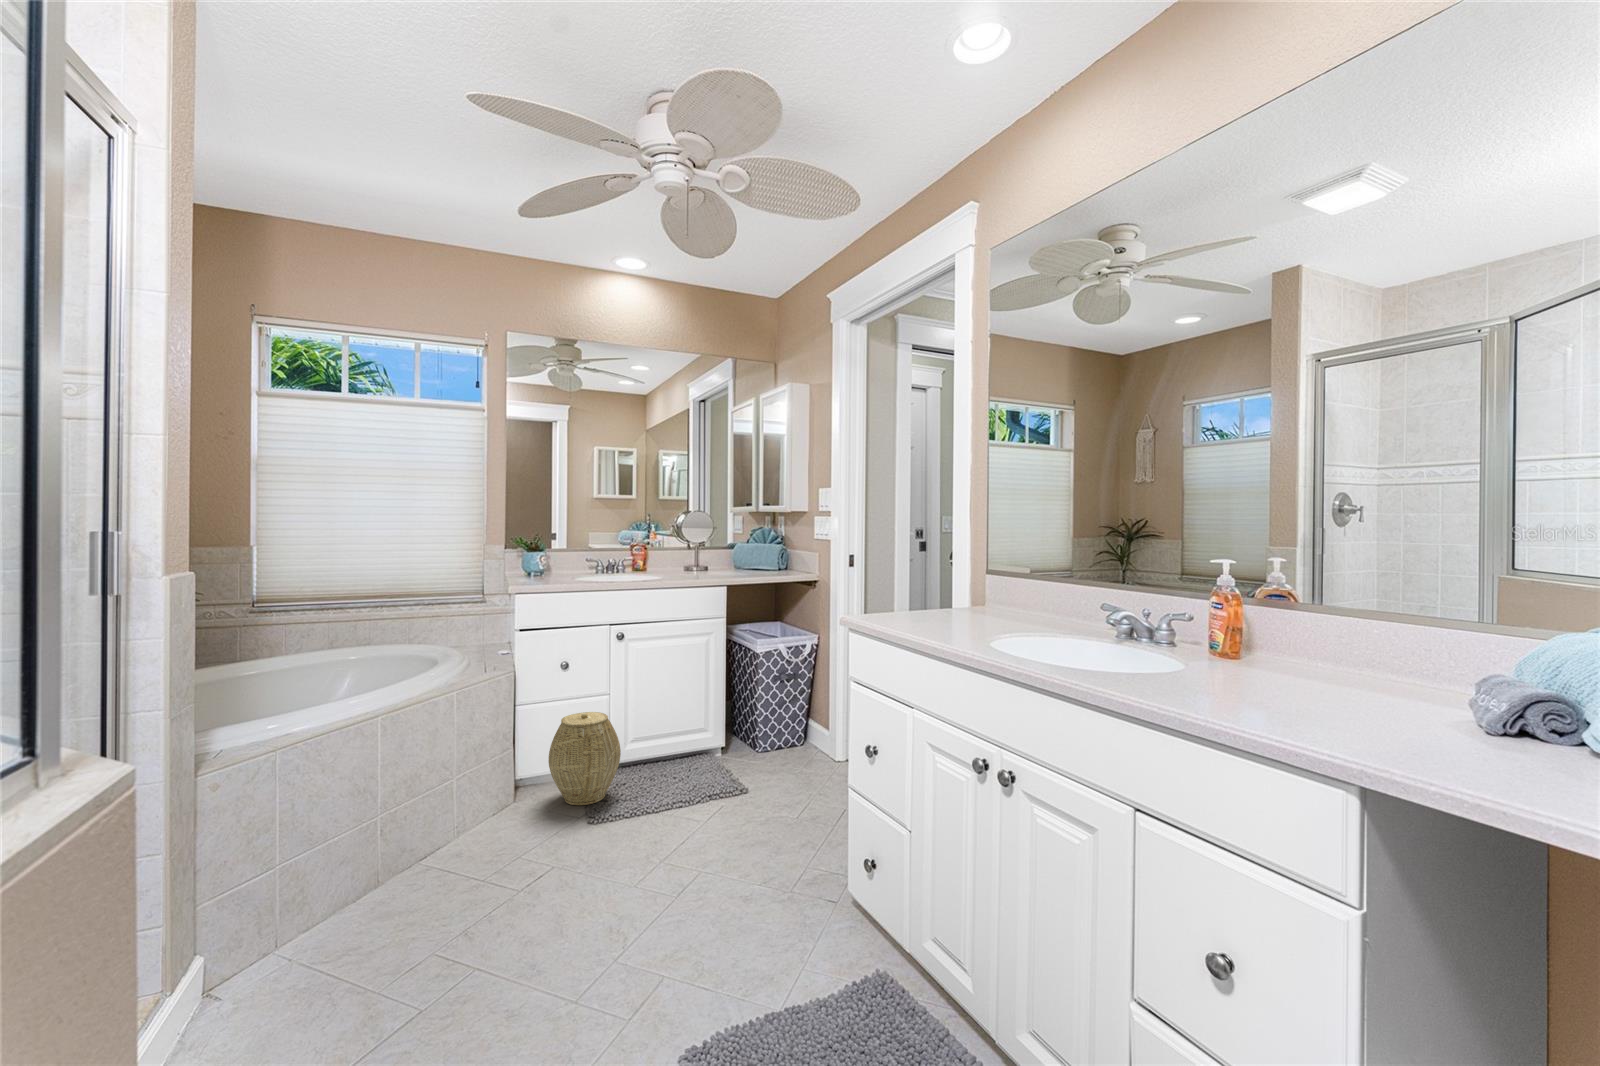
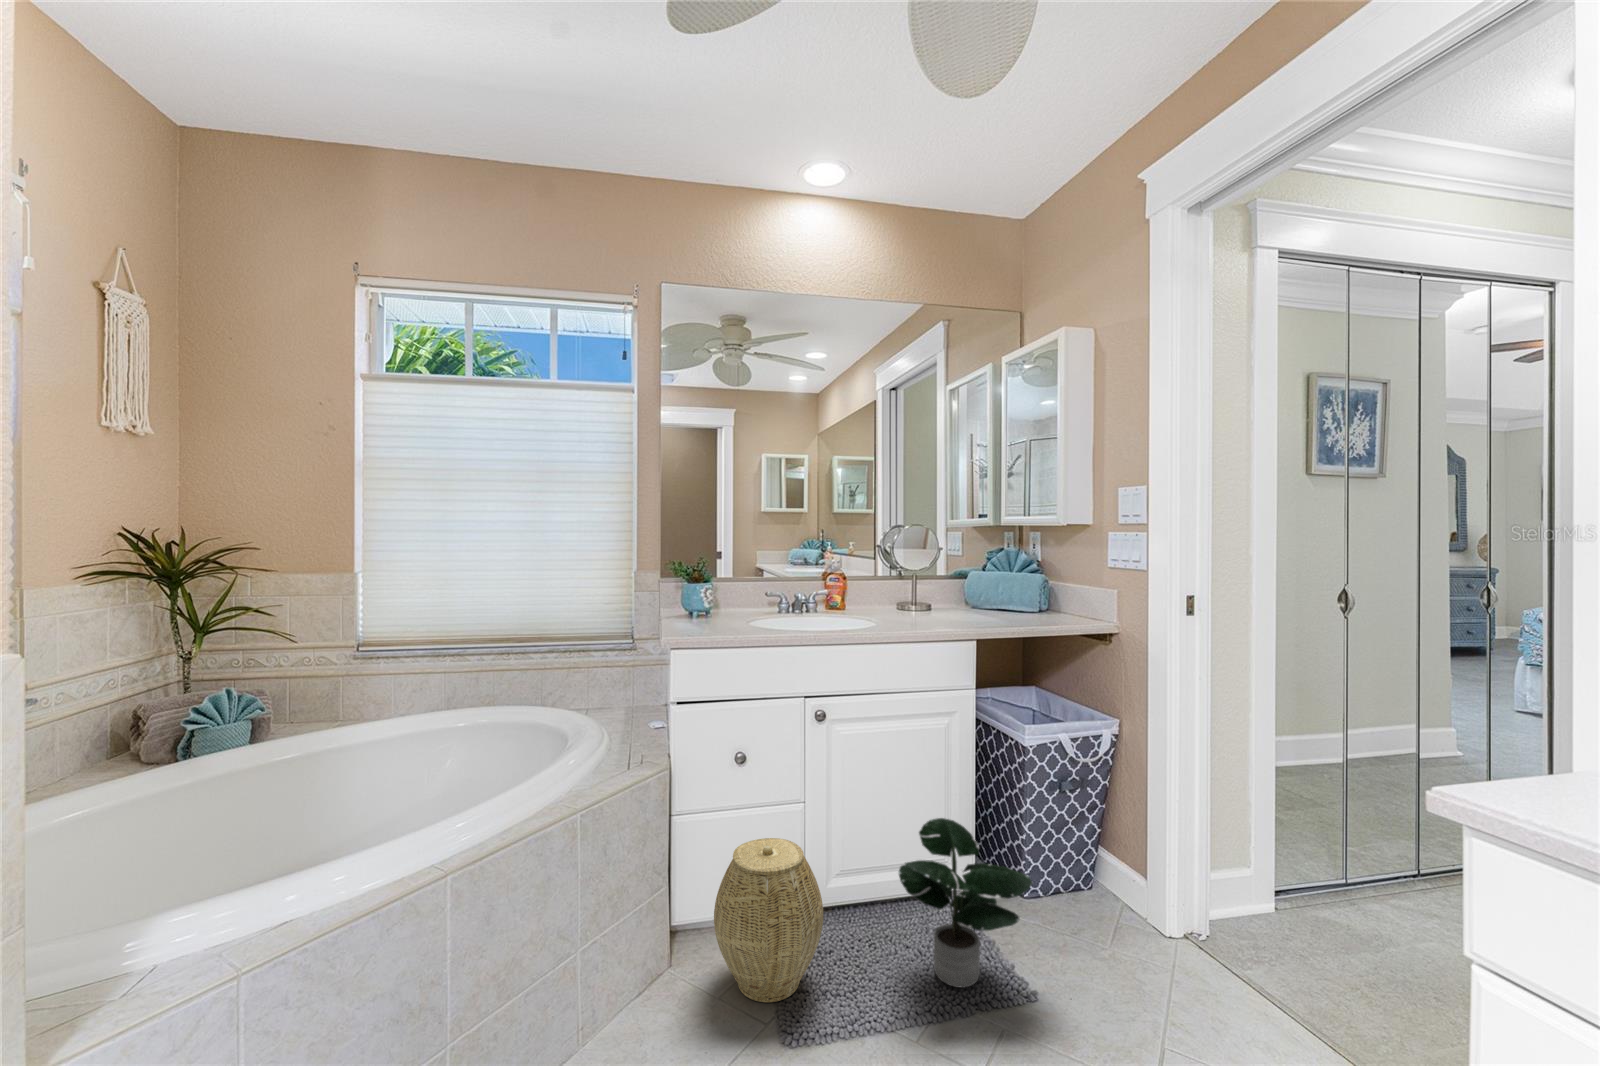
potted plant: none [670,697,749,789] -> present [898,818,1033,988]

